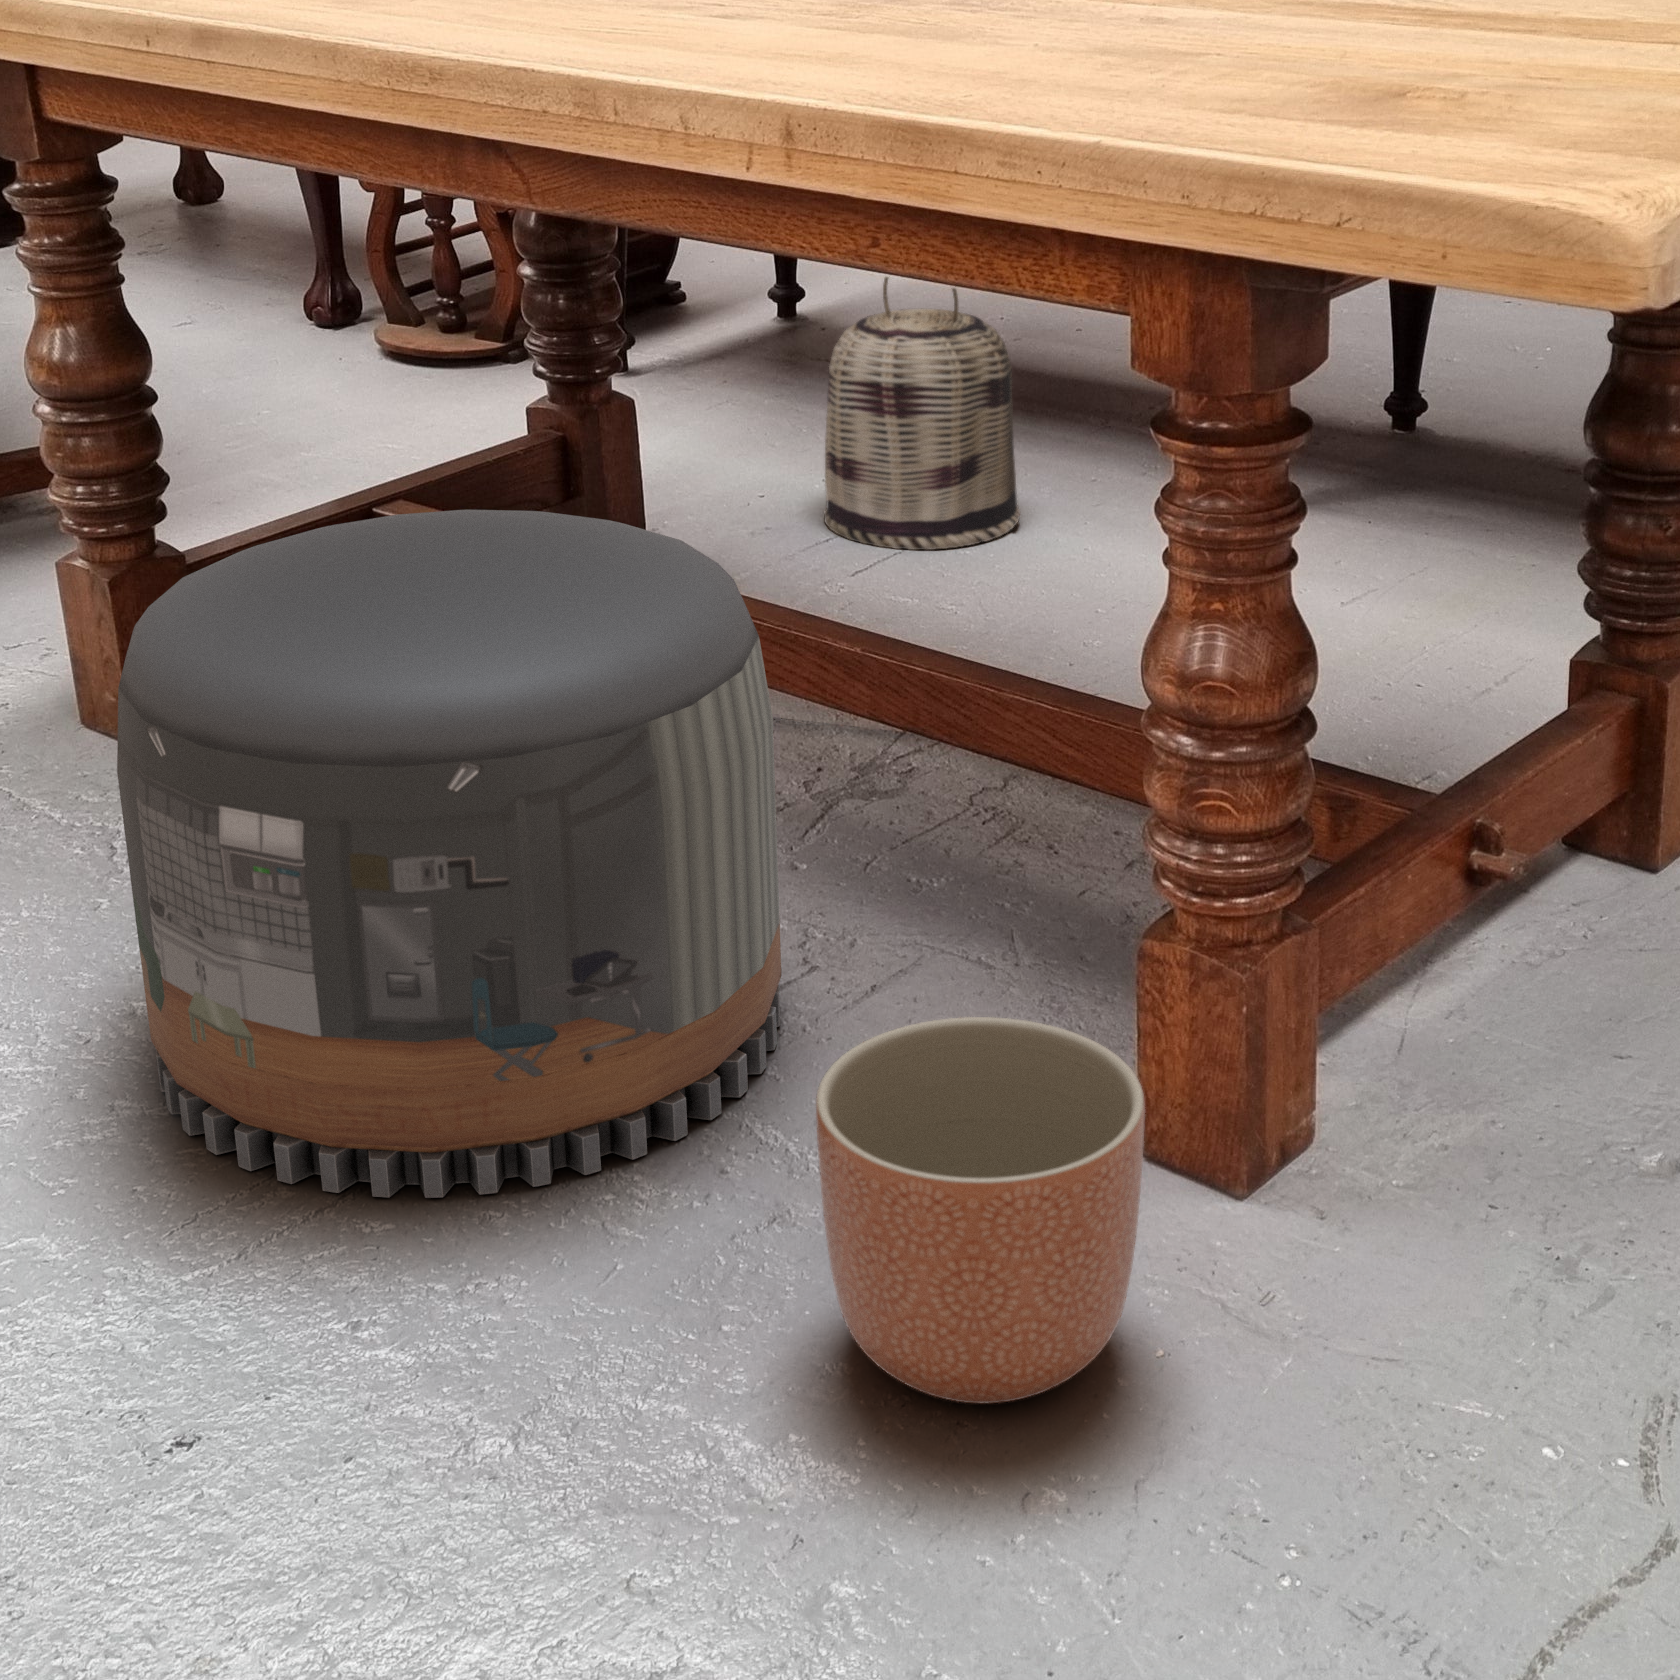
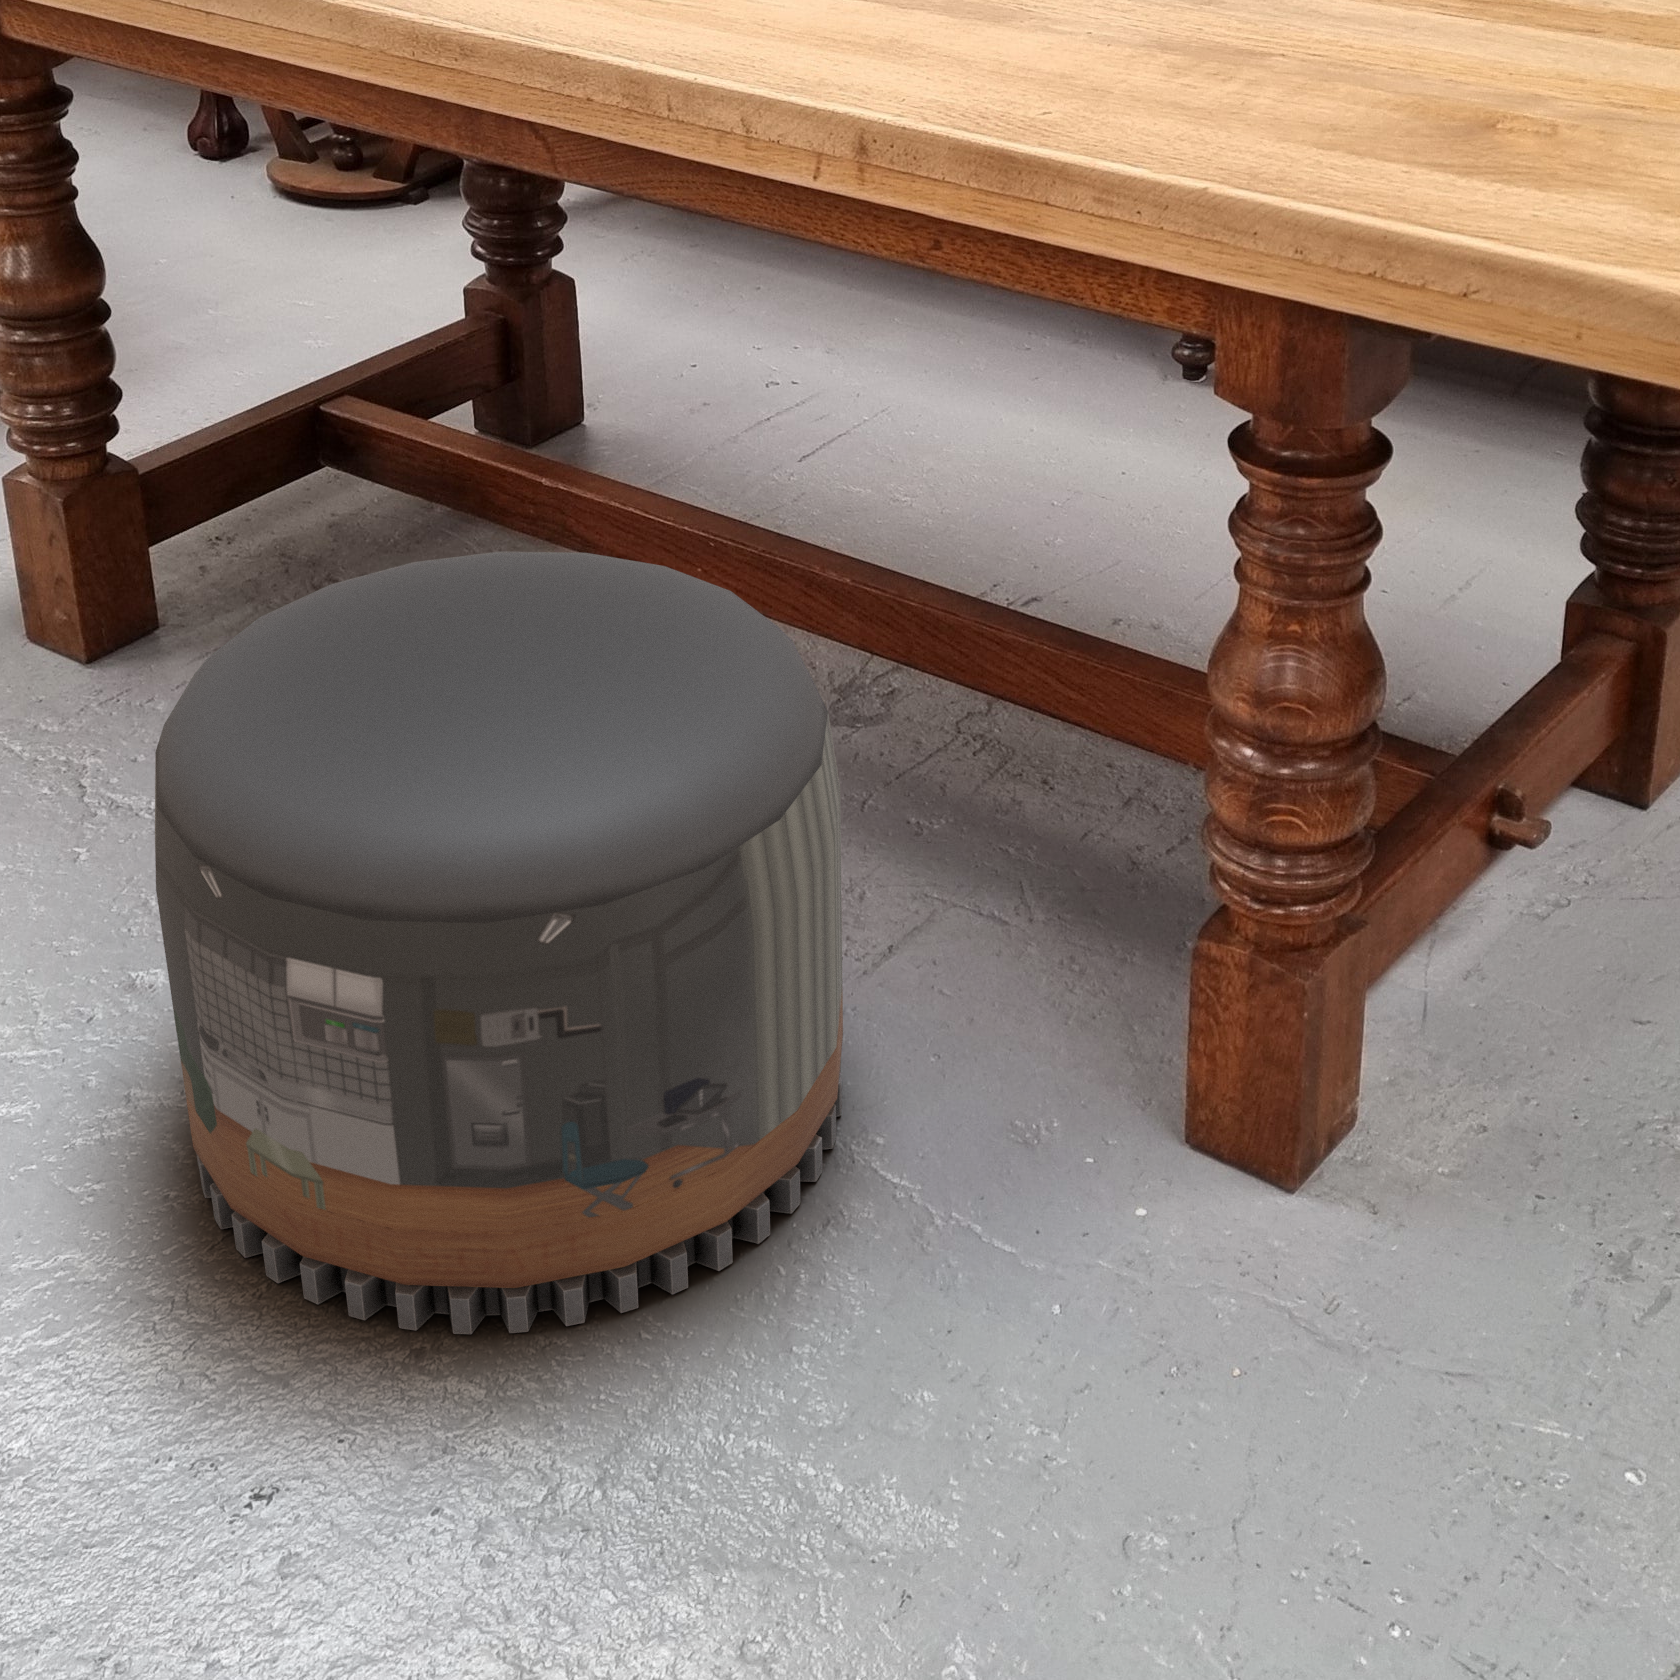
basket: present [824,277,1020,550] -> none [774,149,971,447]
planter: present [816,1017,1145,1403] -> none [962,1169,1304,1594]

